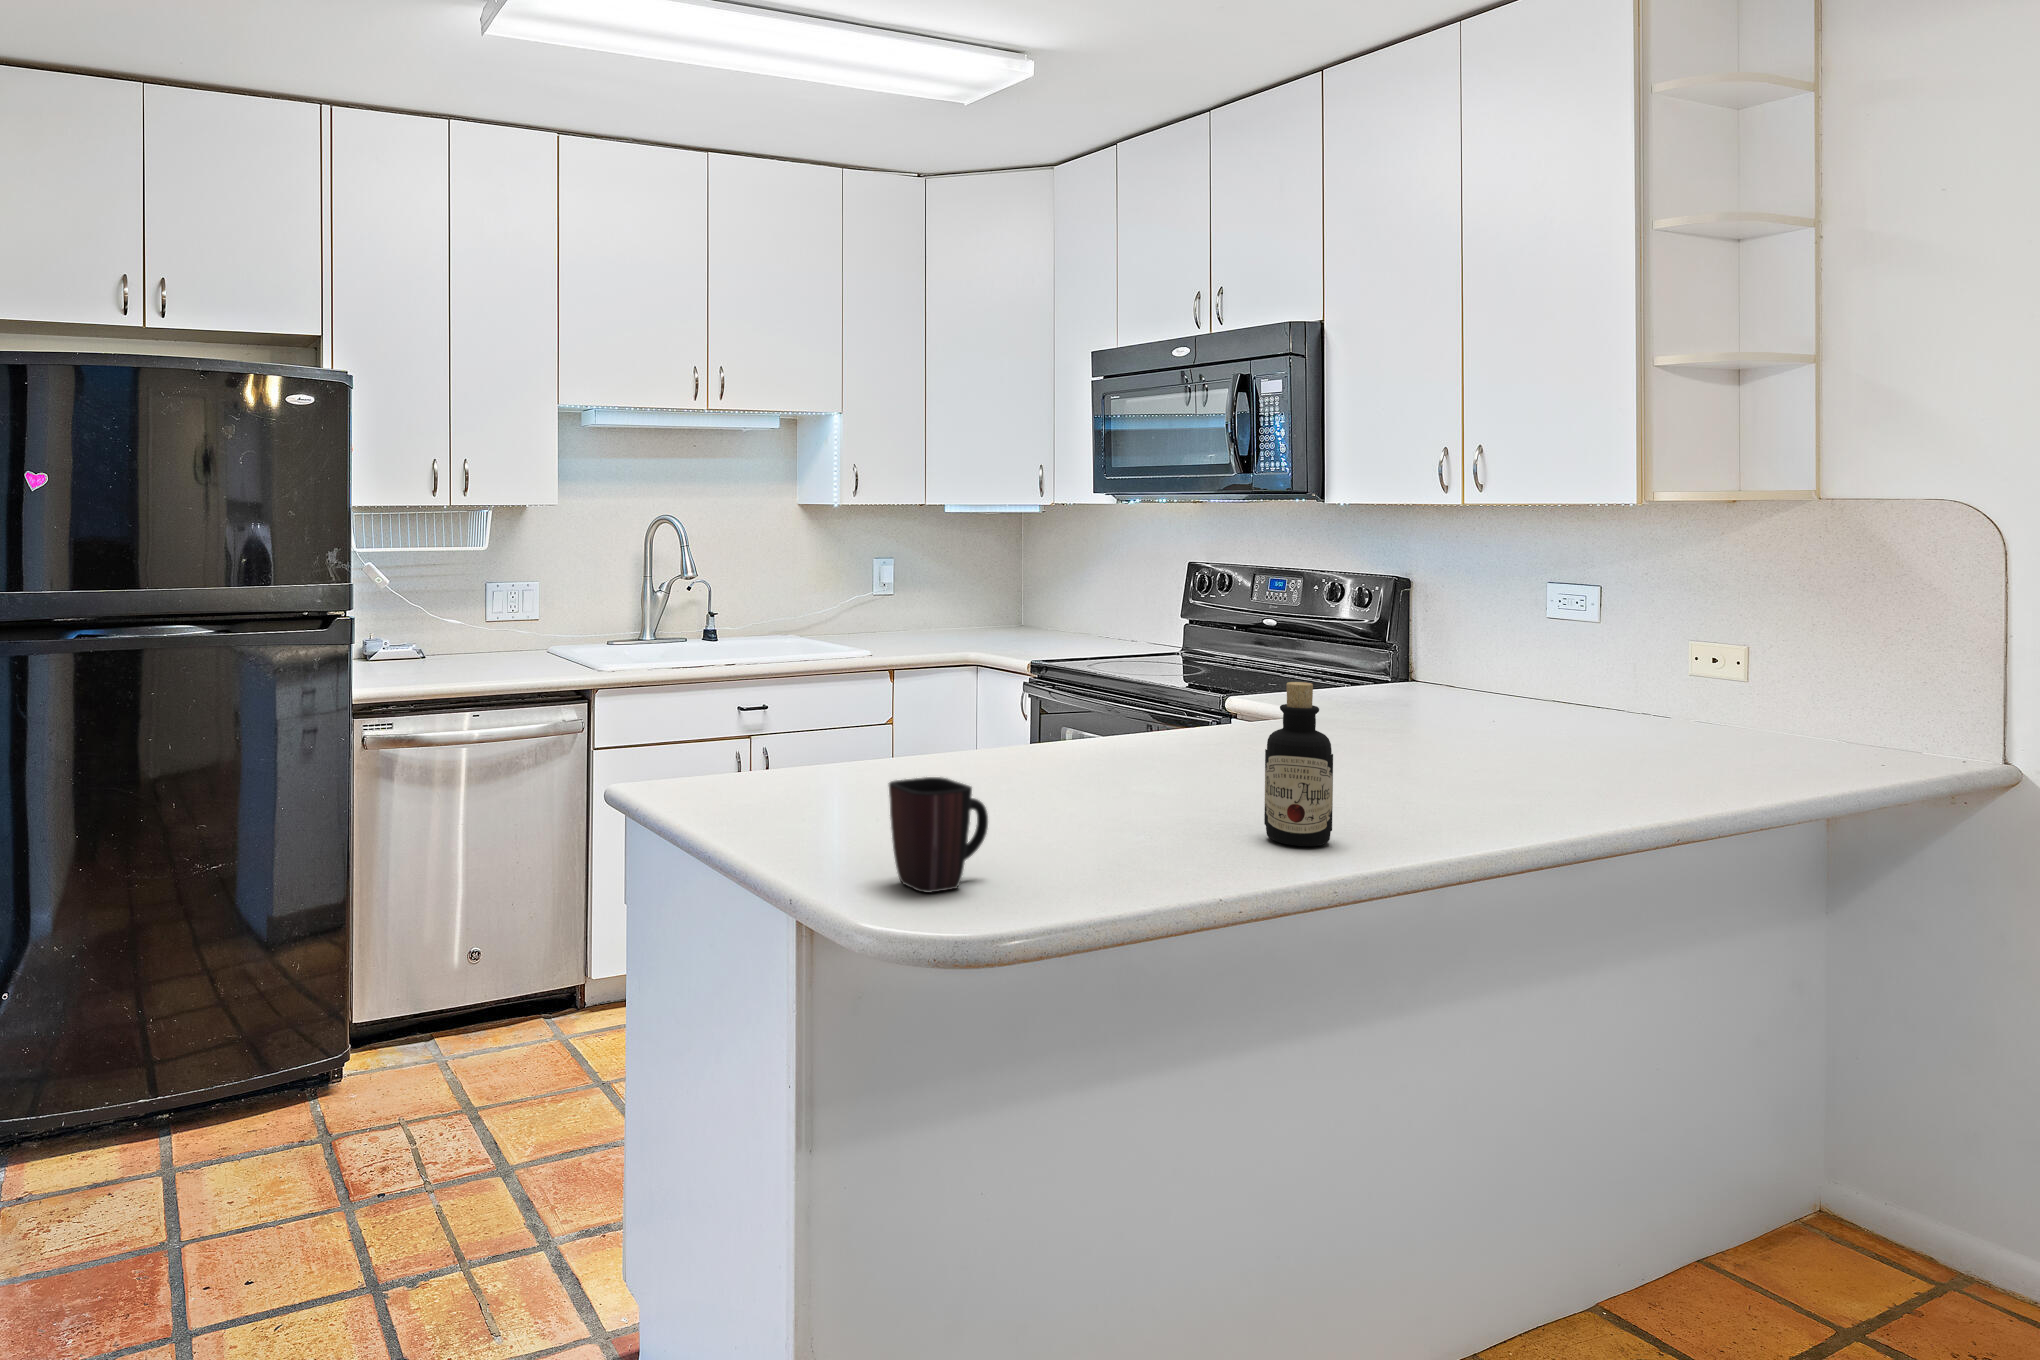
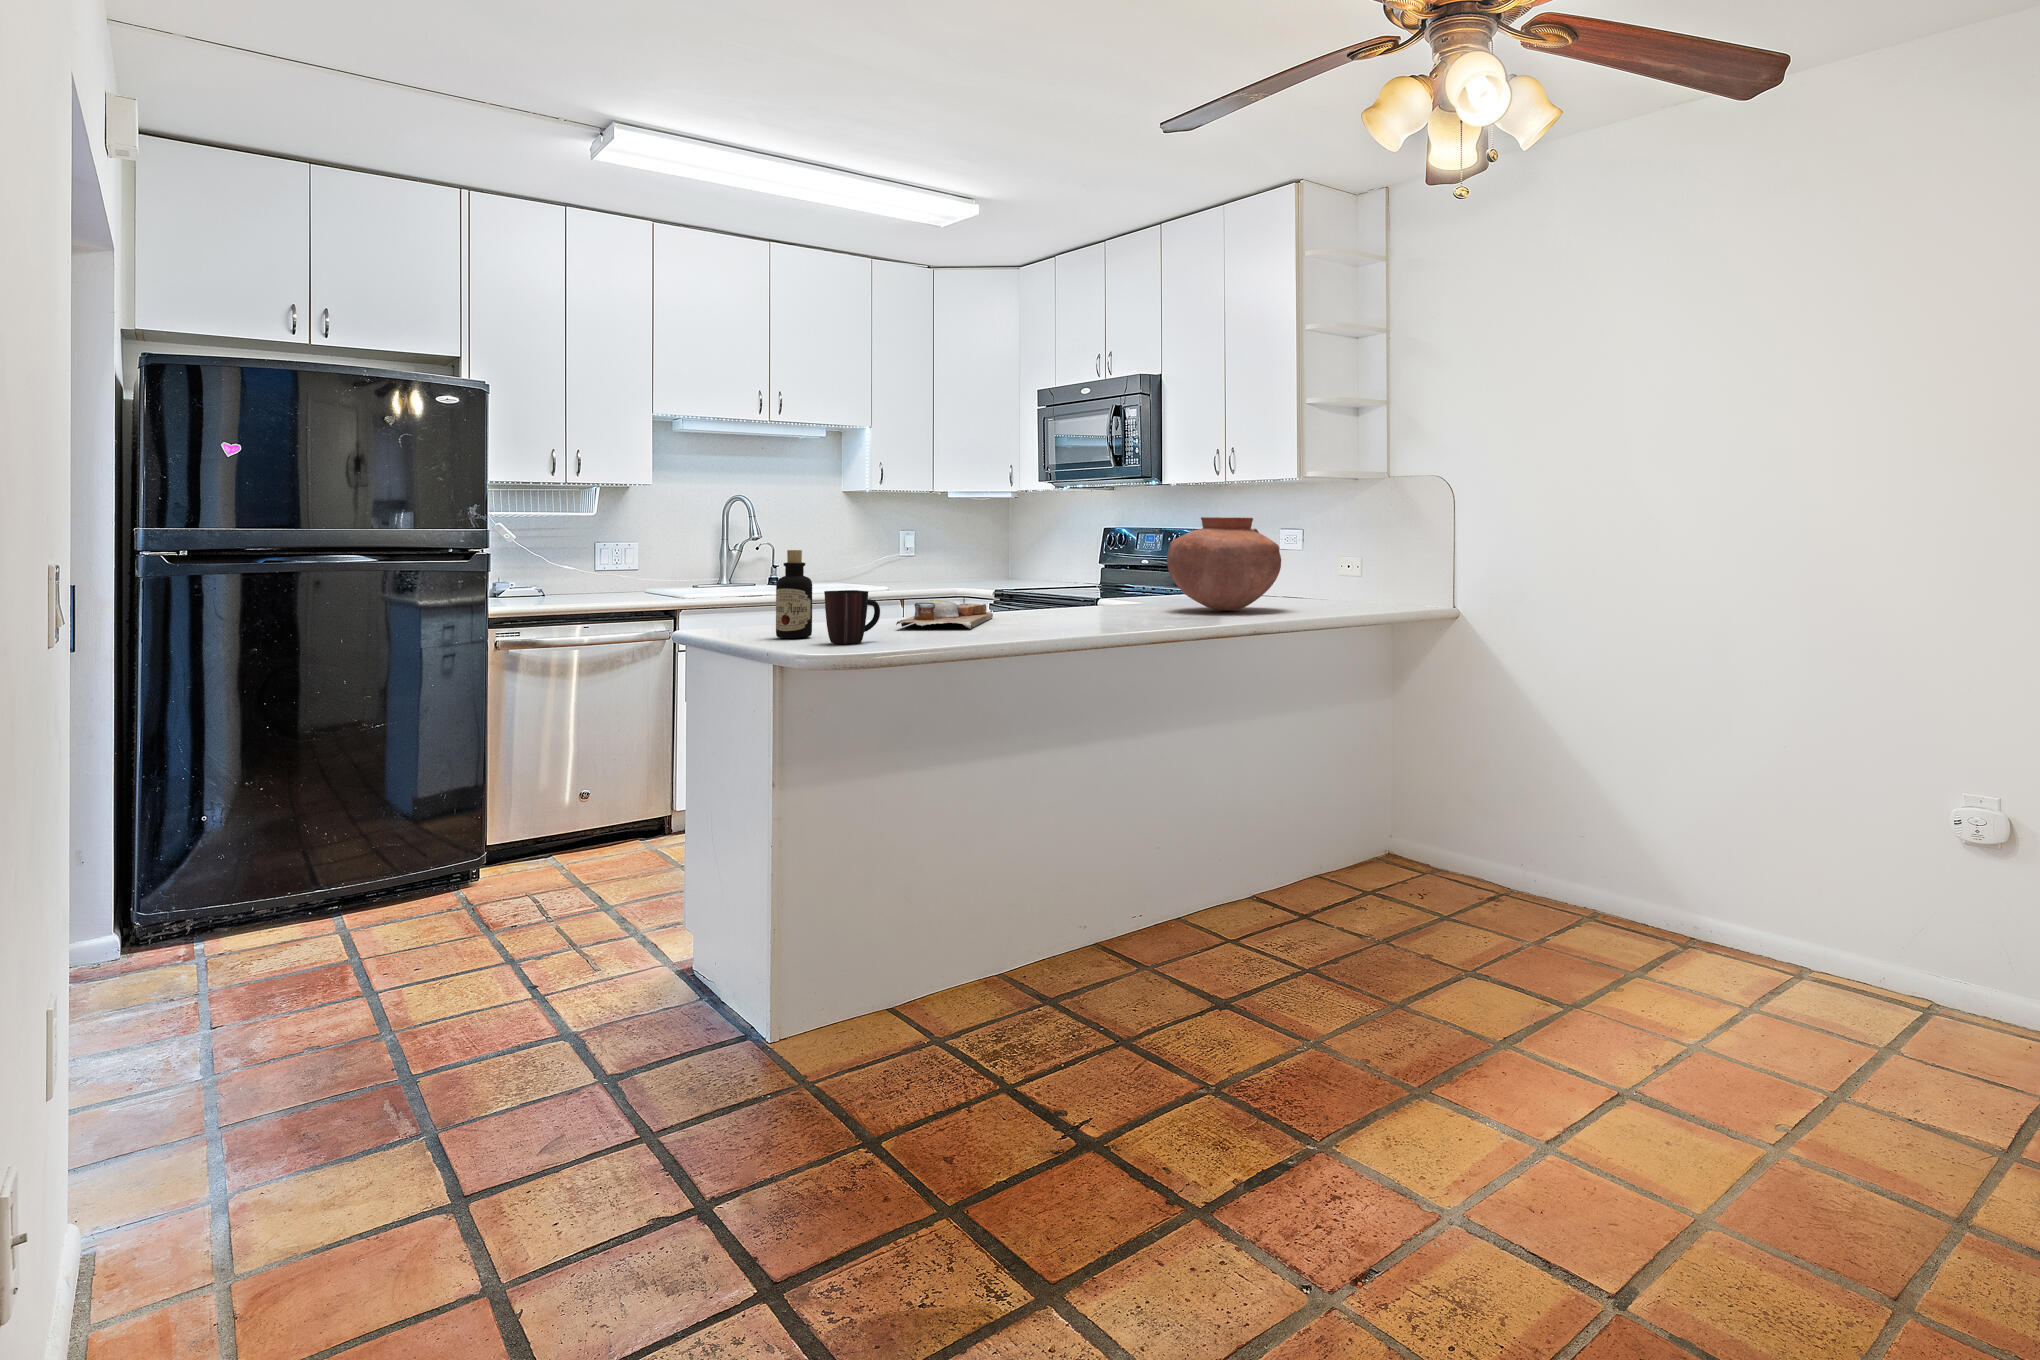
vase: none [1417,587,1658,766] -> present [1167,517,1281,611]
bottle: present [1264,682,1333,846] -> present [776,550,812,638]
cutting board: none [985,743,1125,829] -> present [896,600,993,629]

